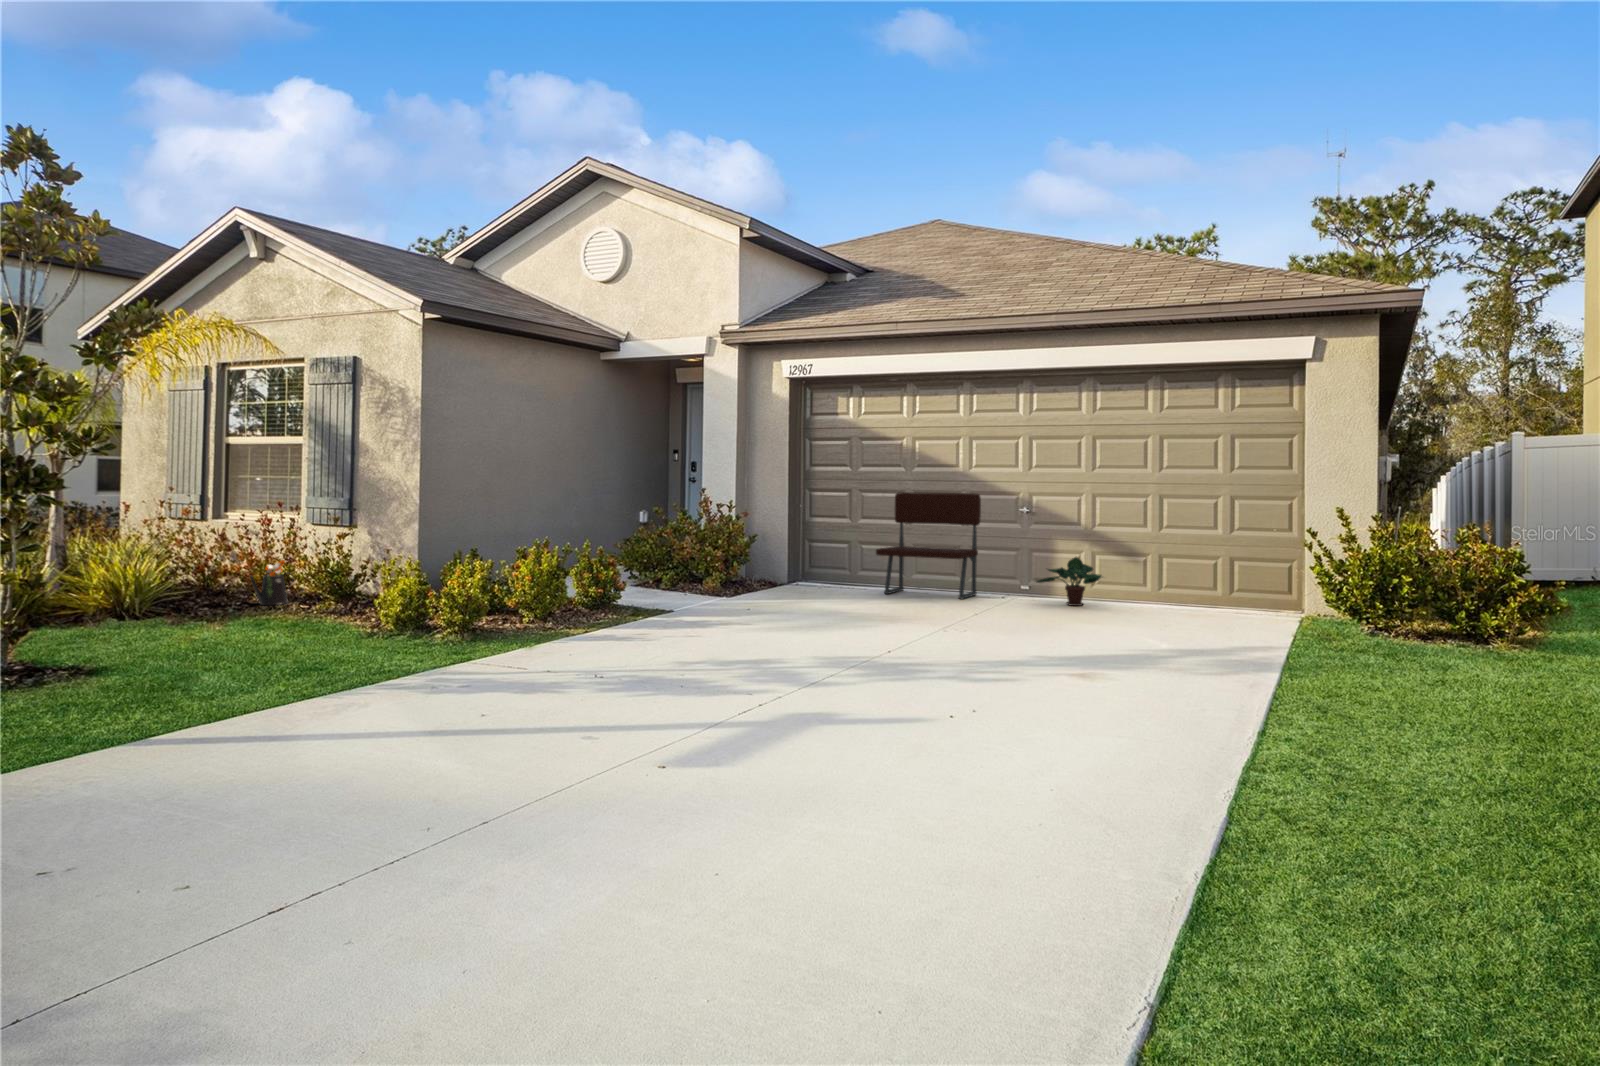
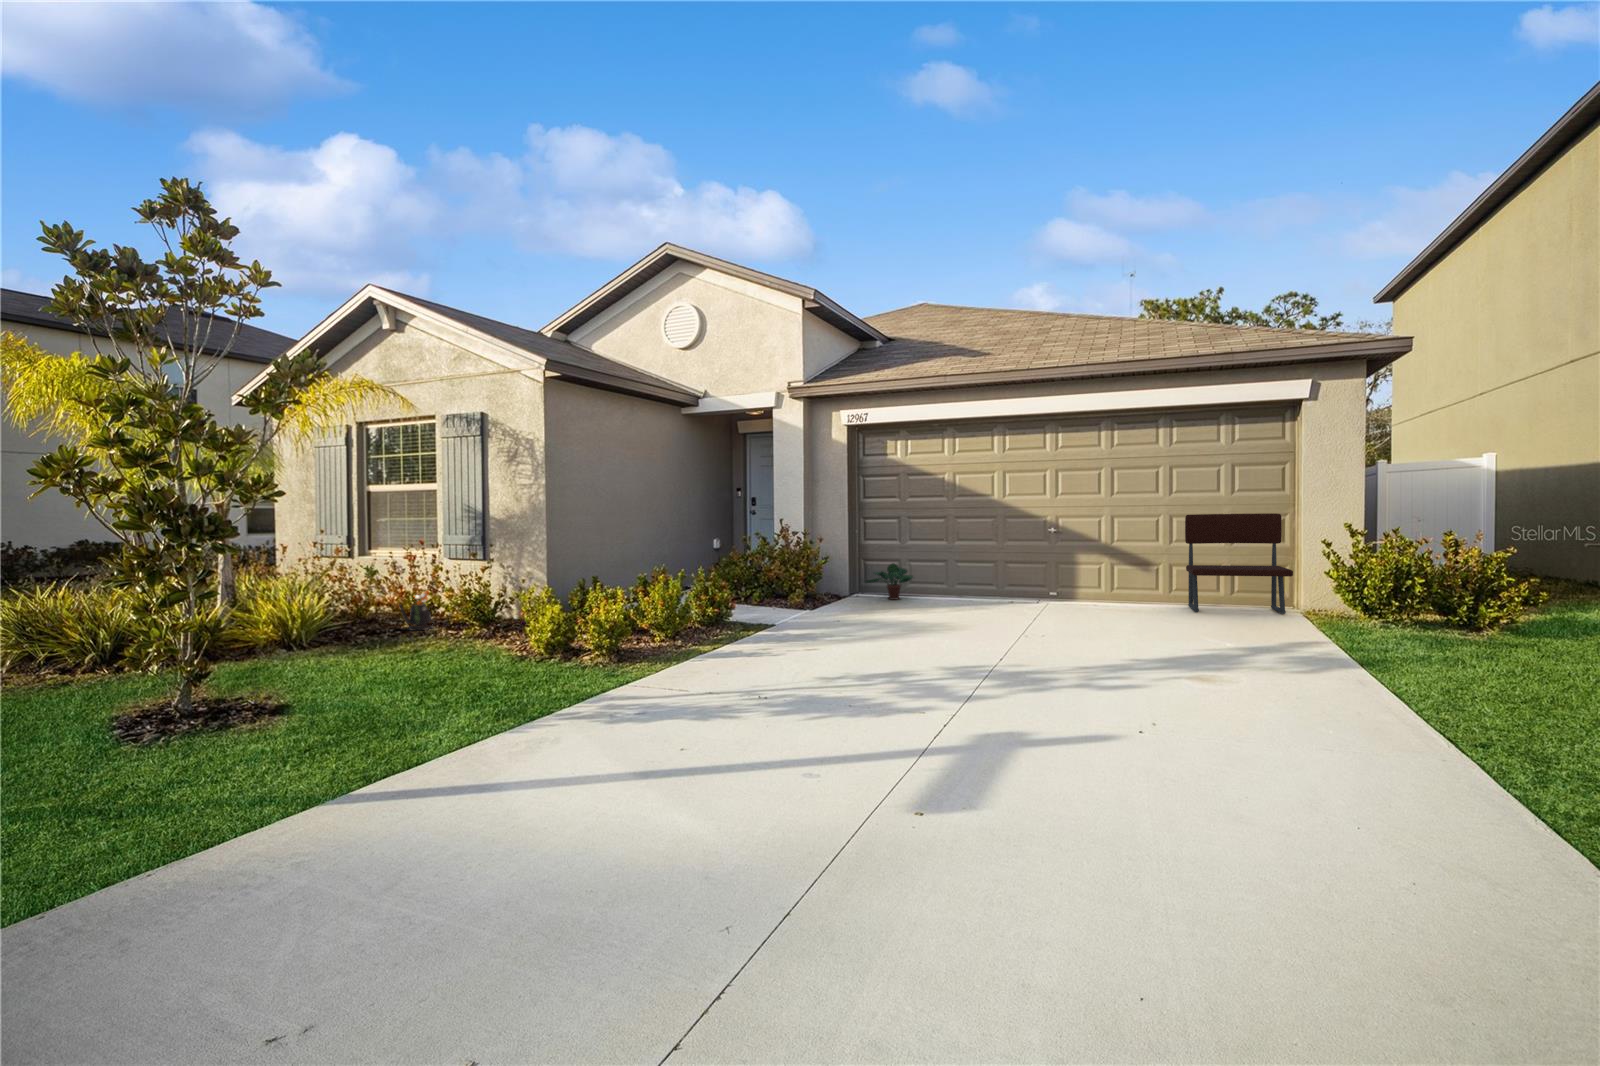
bench: present [876,492,981,599] -> present [1185,513,1293,614]
potted plant: present [1036,557,1102,606] -> present [865,563,913,600]

